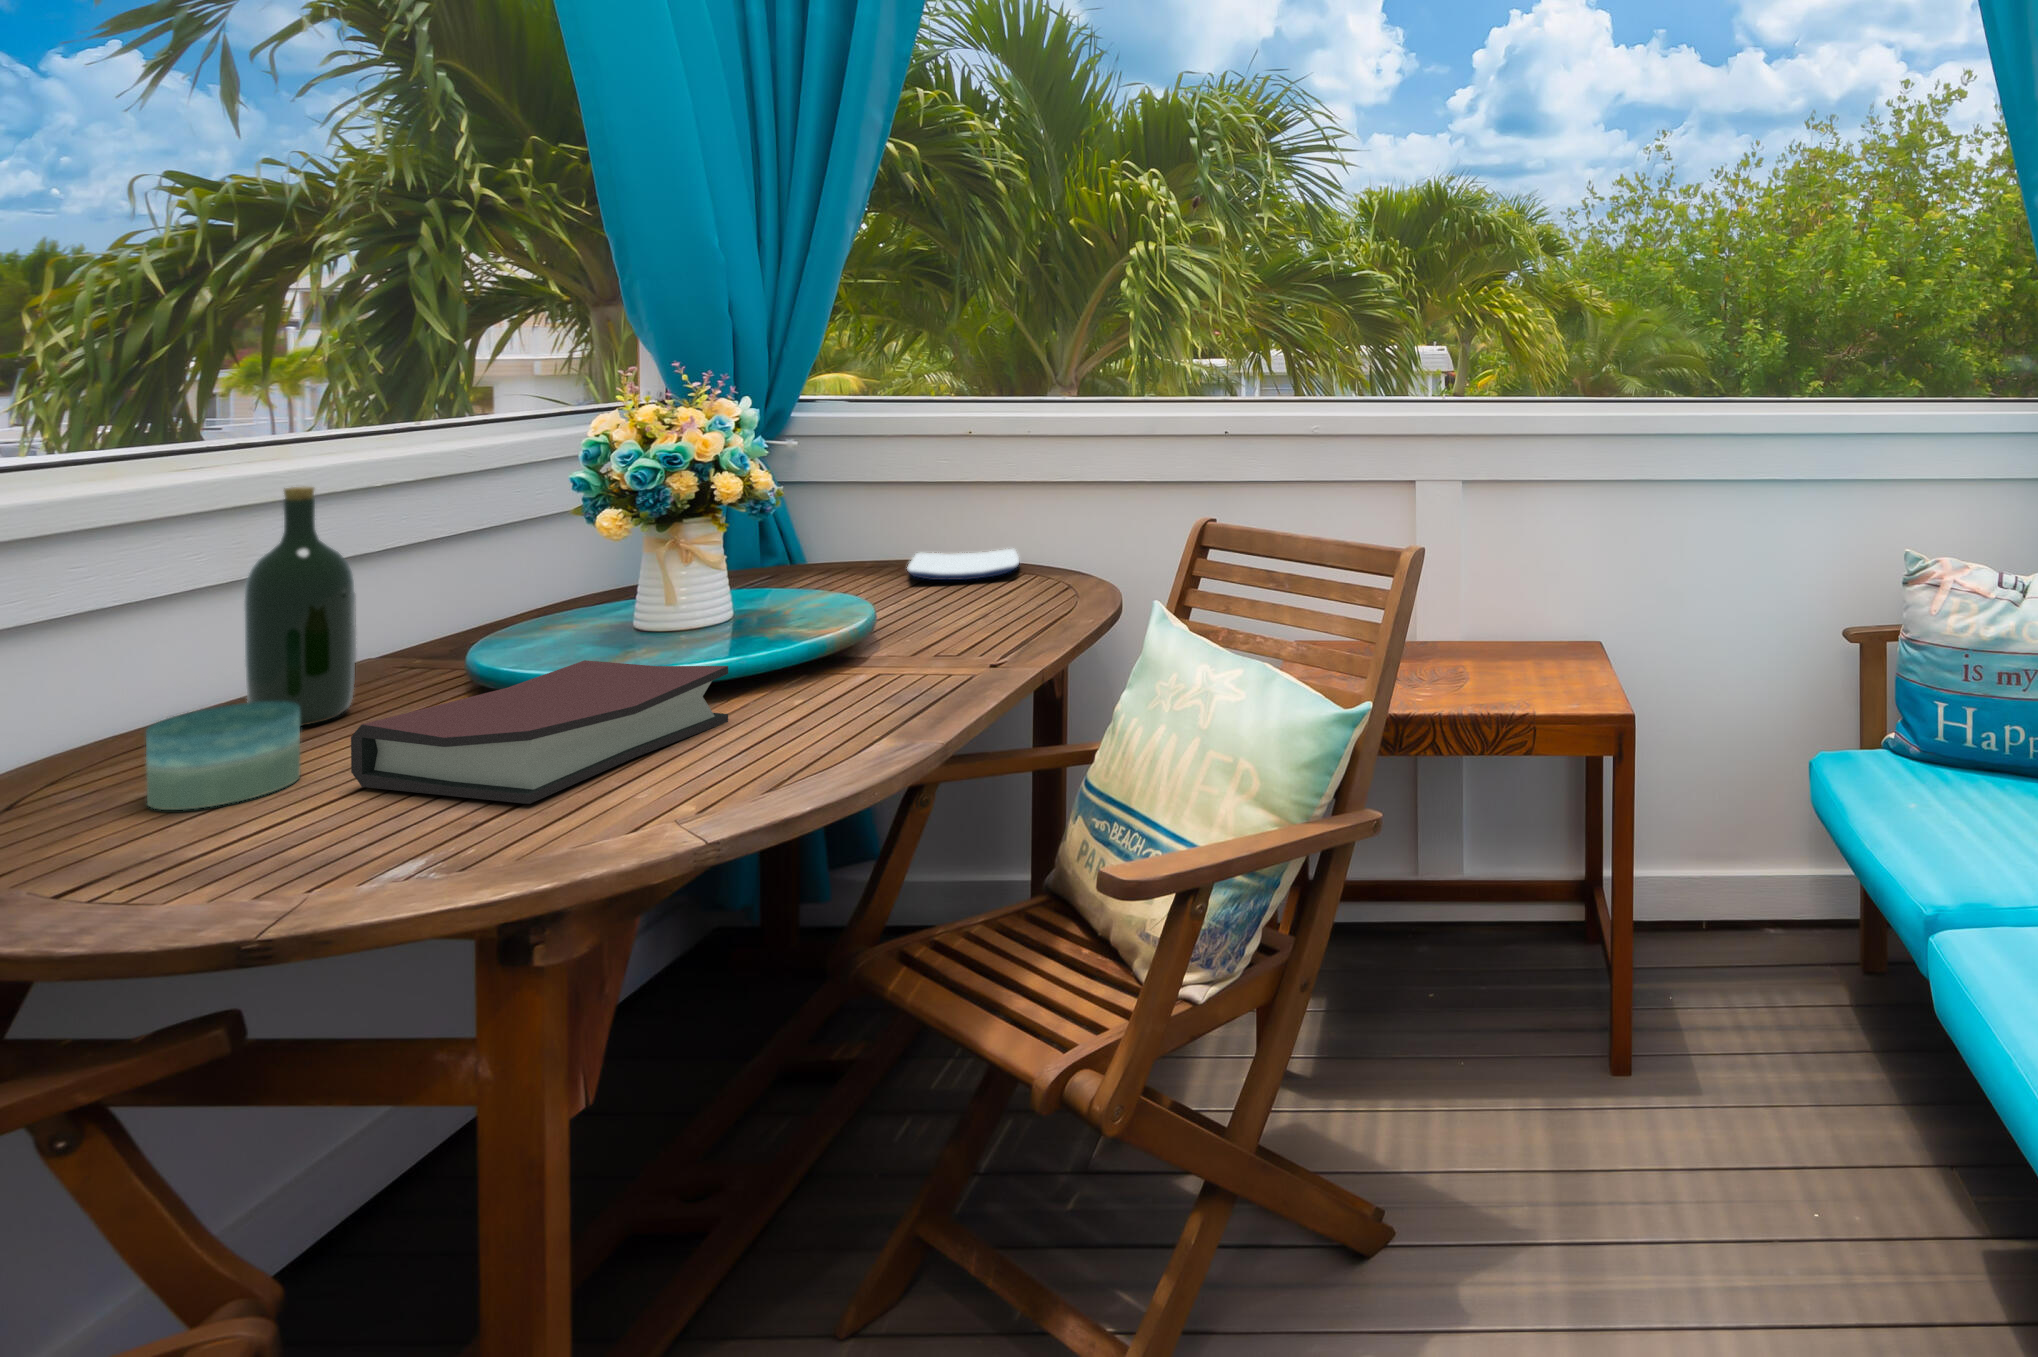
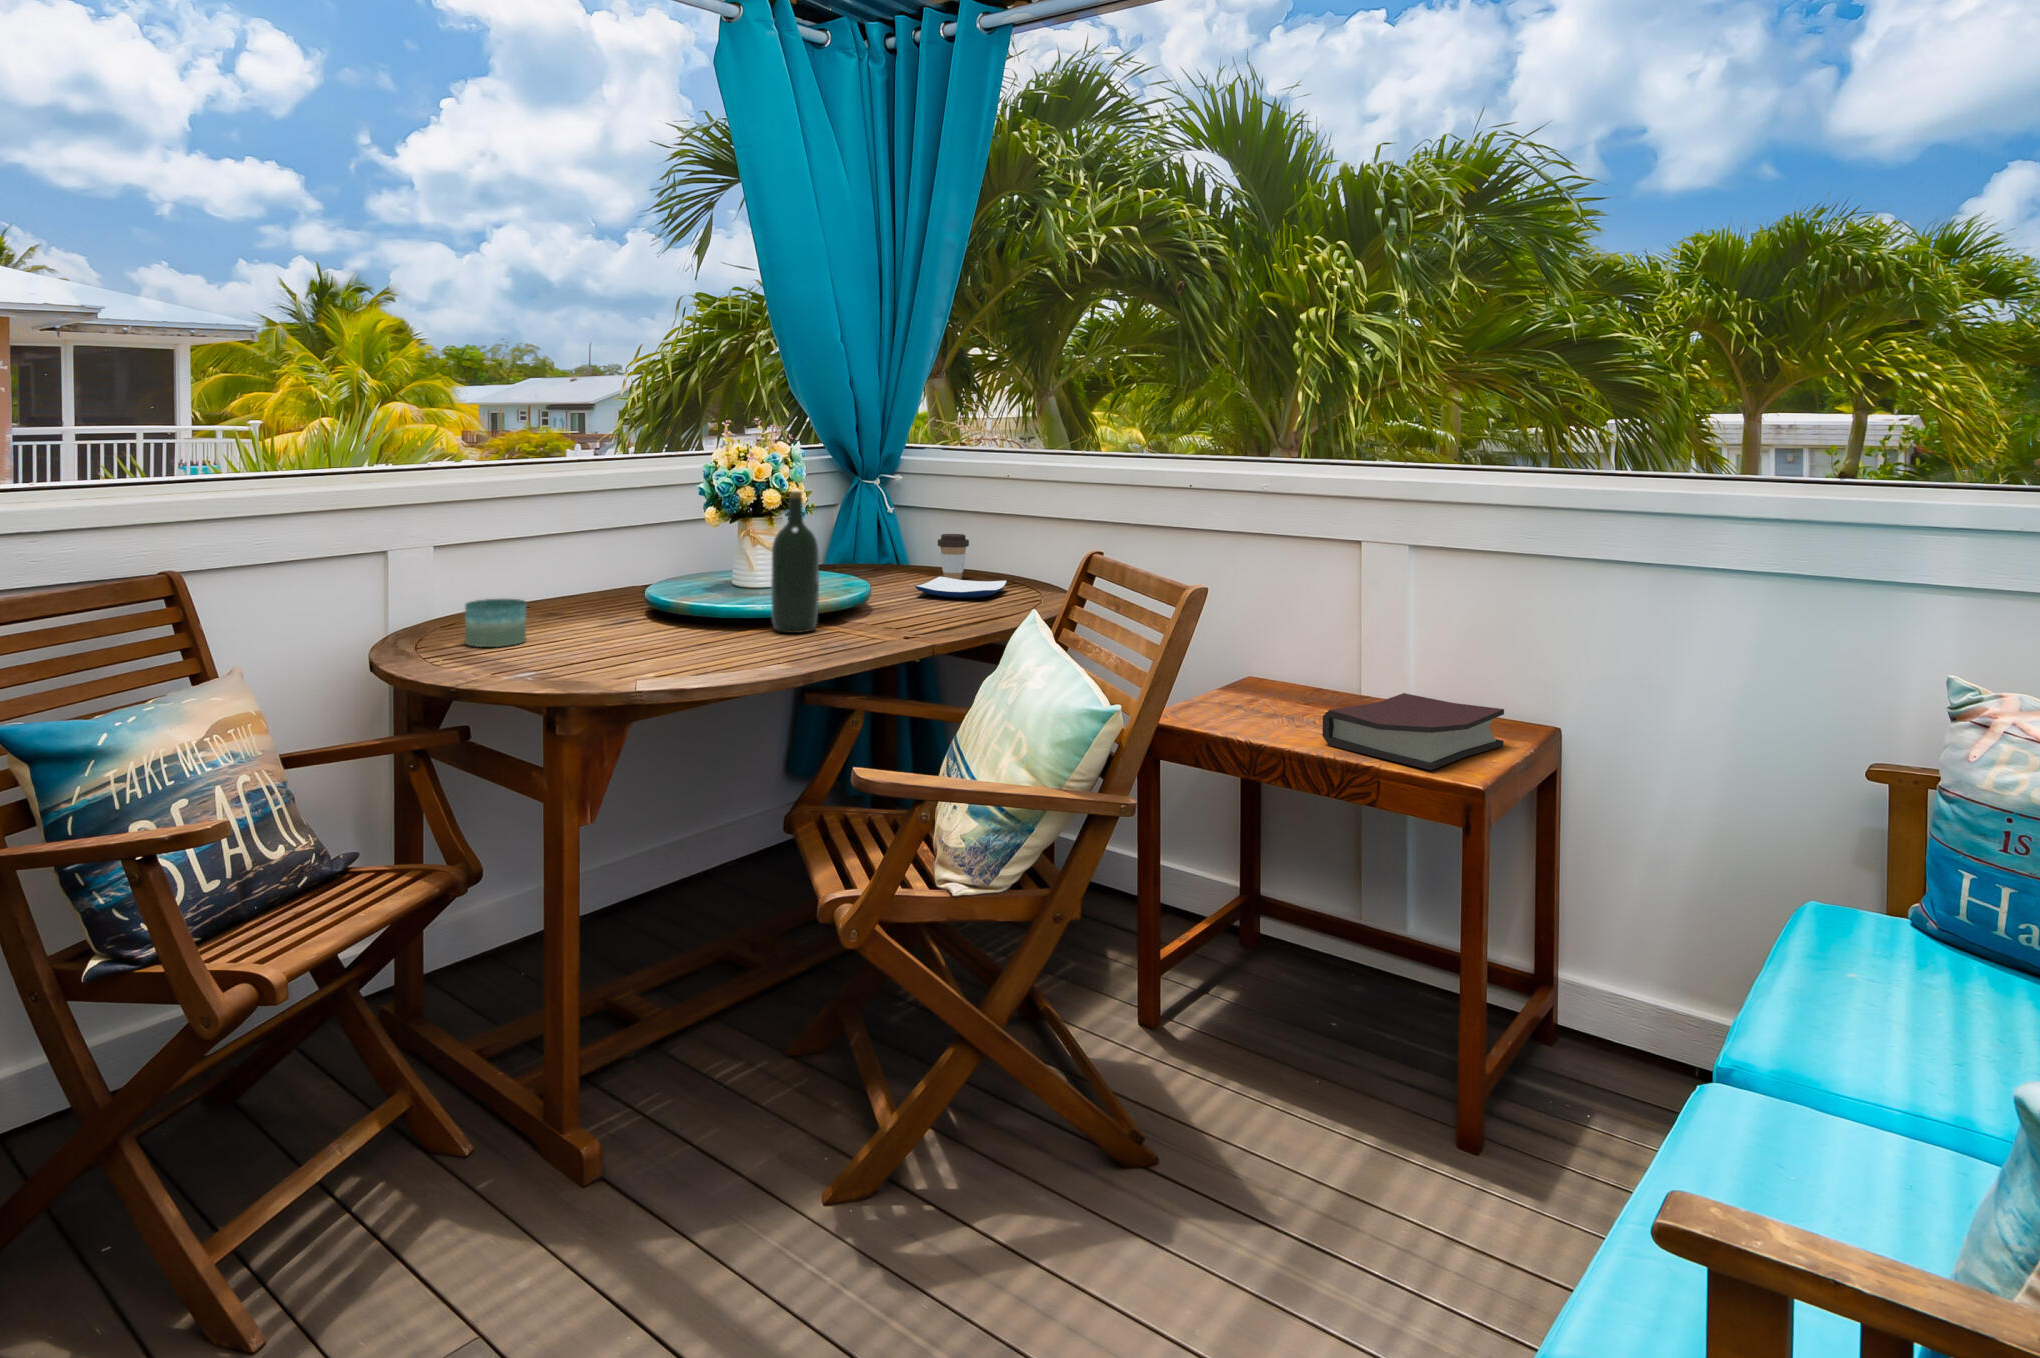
wine bottle: present [244,486,356,726] -> present [771,491,819,633]
coffee cup: none [897,494,940,555] -> present [938,534,969,580]
hardback book: present [351,660,728,804] -> present [1322,693,1504,770]

